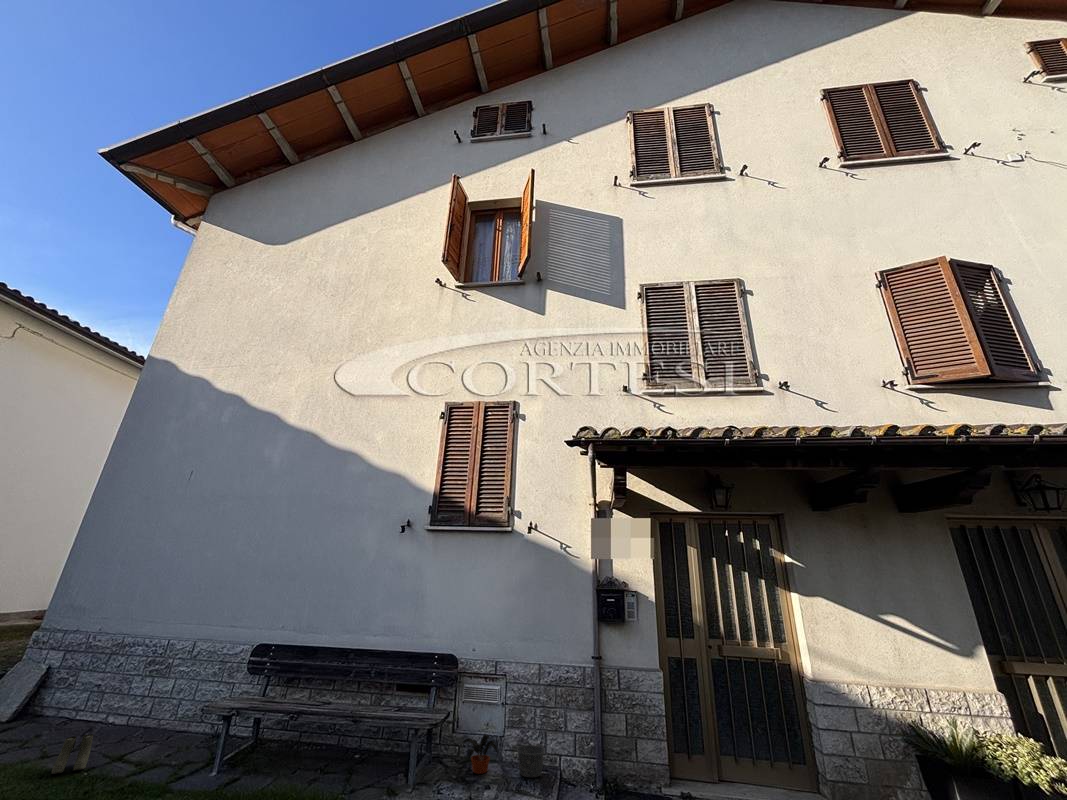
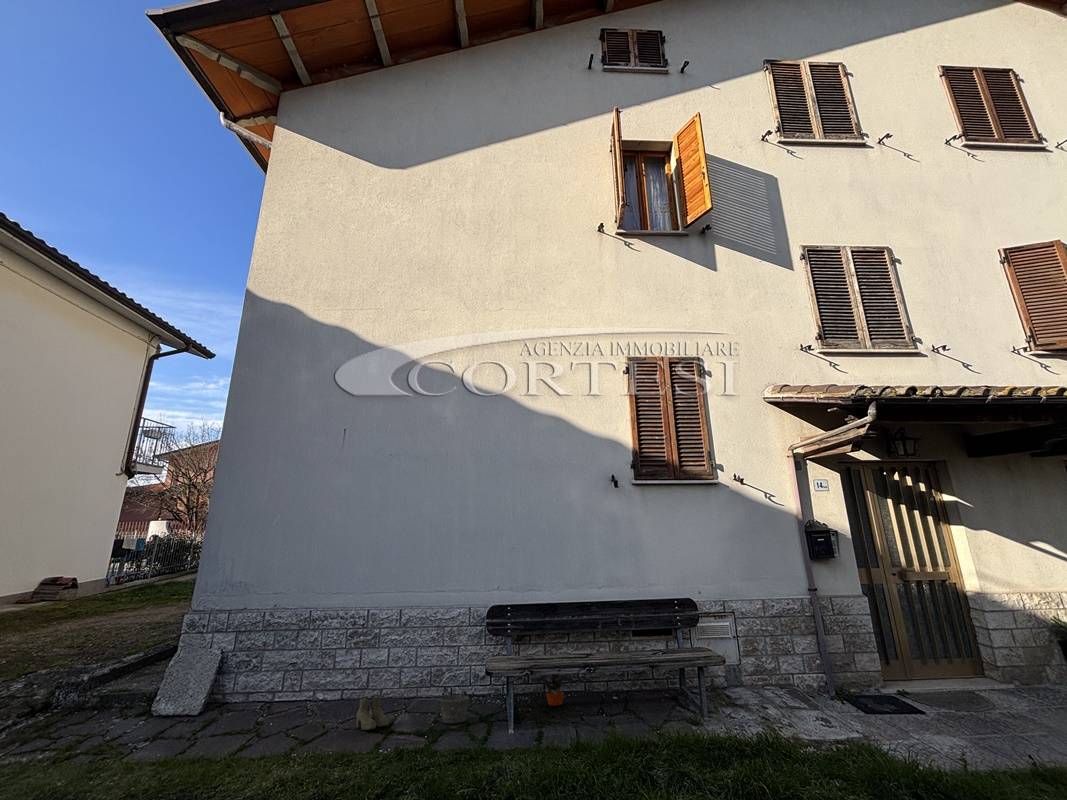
potted plant: present [463,734,497,774] -> present [536,674,572,706]
bucket: present [517,745,545,777] -> present [439,695,469,723]

